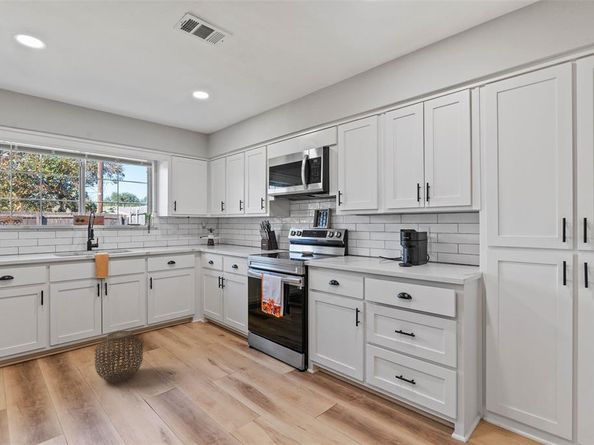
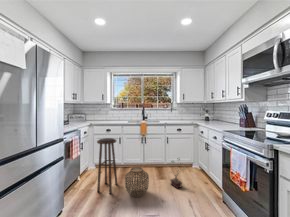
stool: none [19,287,68,403] -> present [97,138,117,194]
potted plant: none [165,303,200,352] -> present [171,158,182,188]

